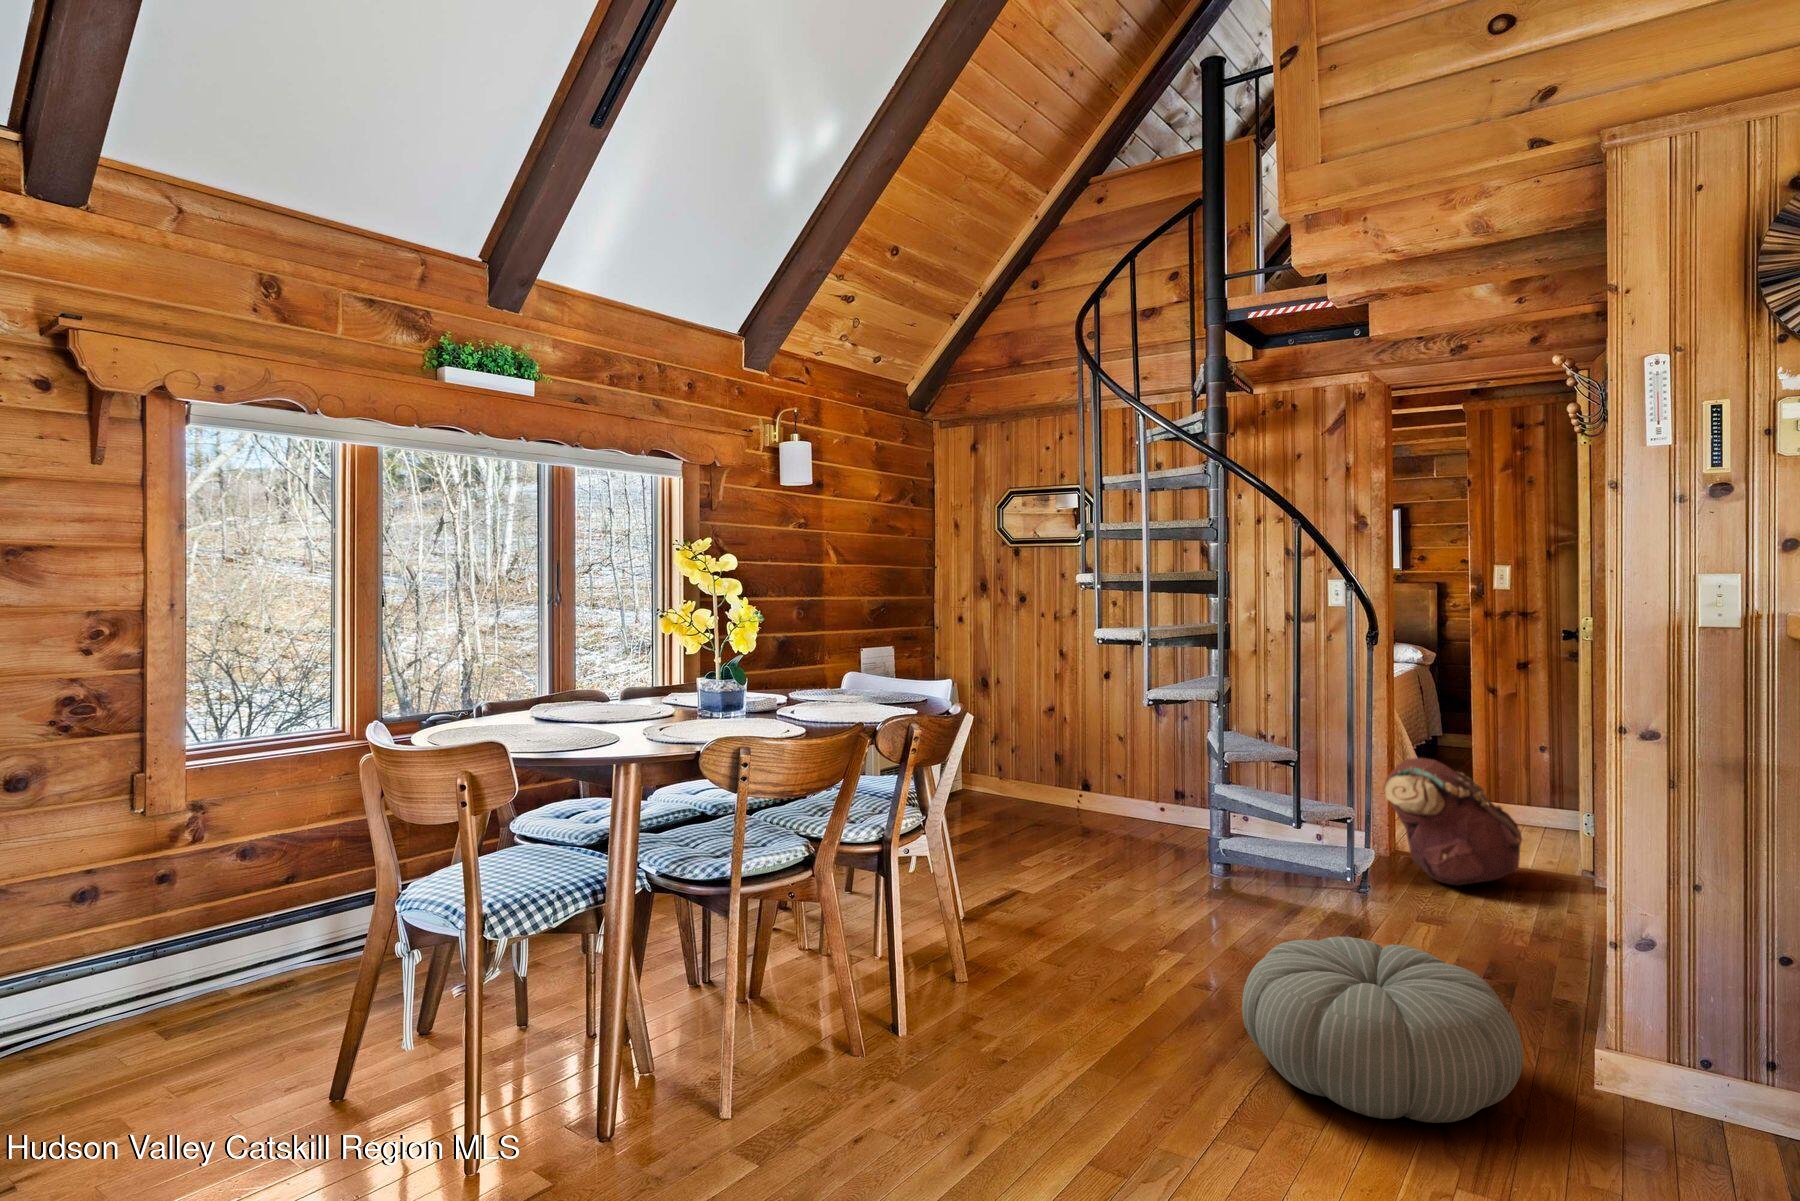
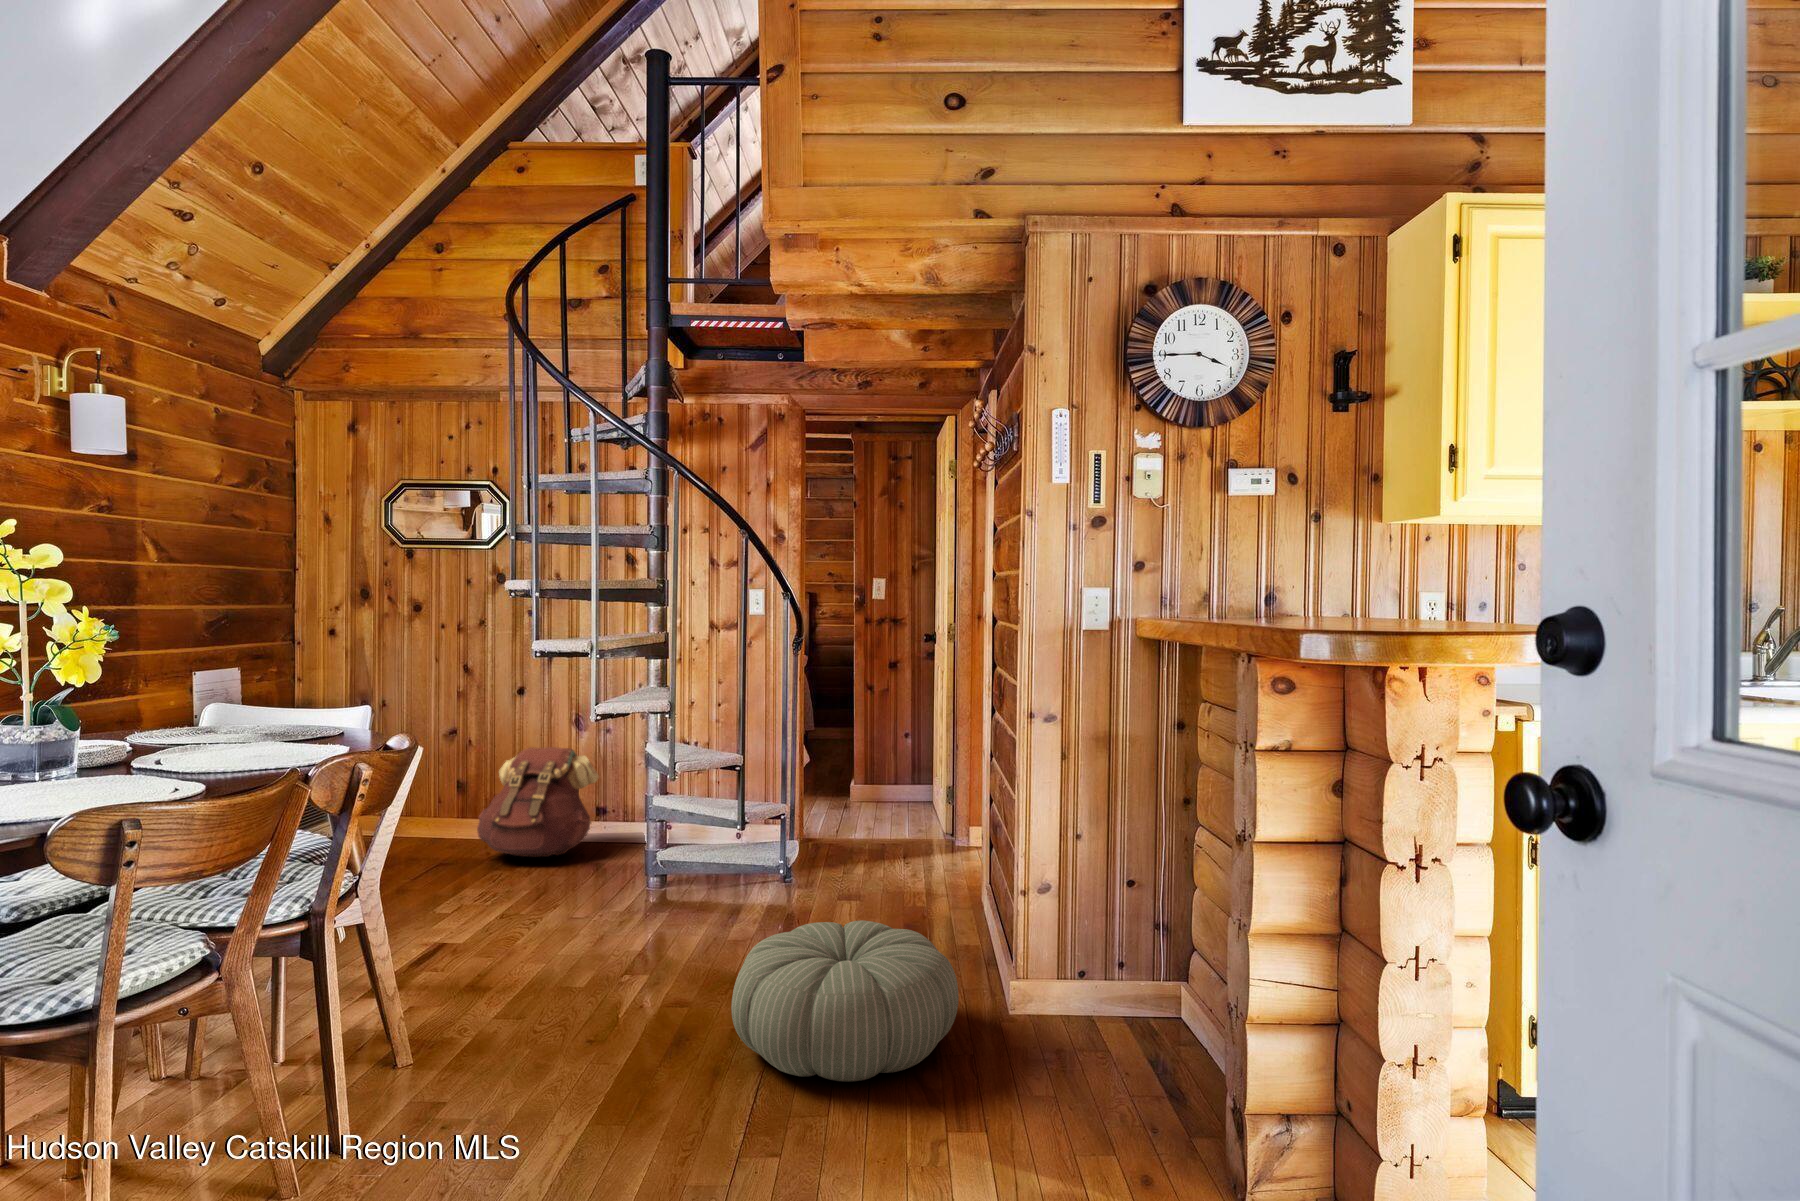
backpack: present [1384,758,1522,885] -> present [477,747,599,857]

